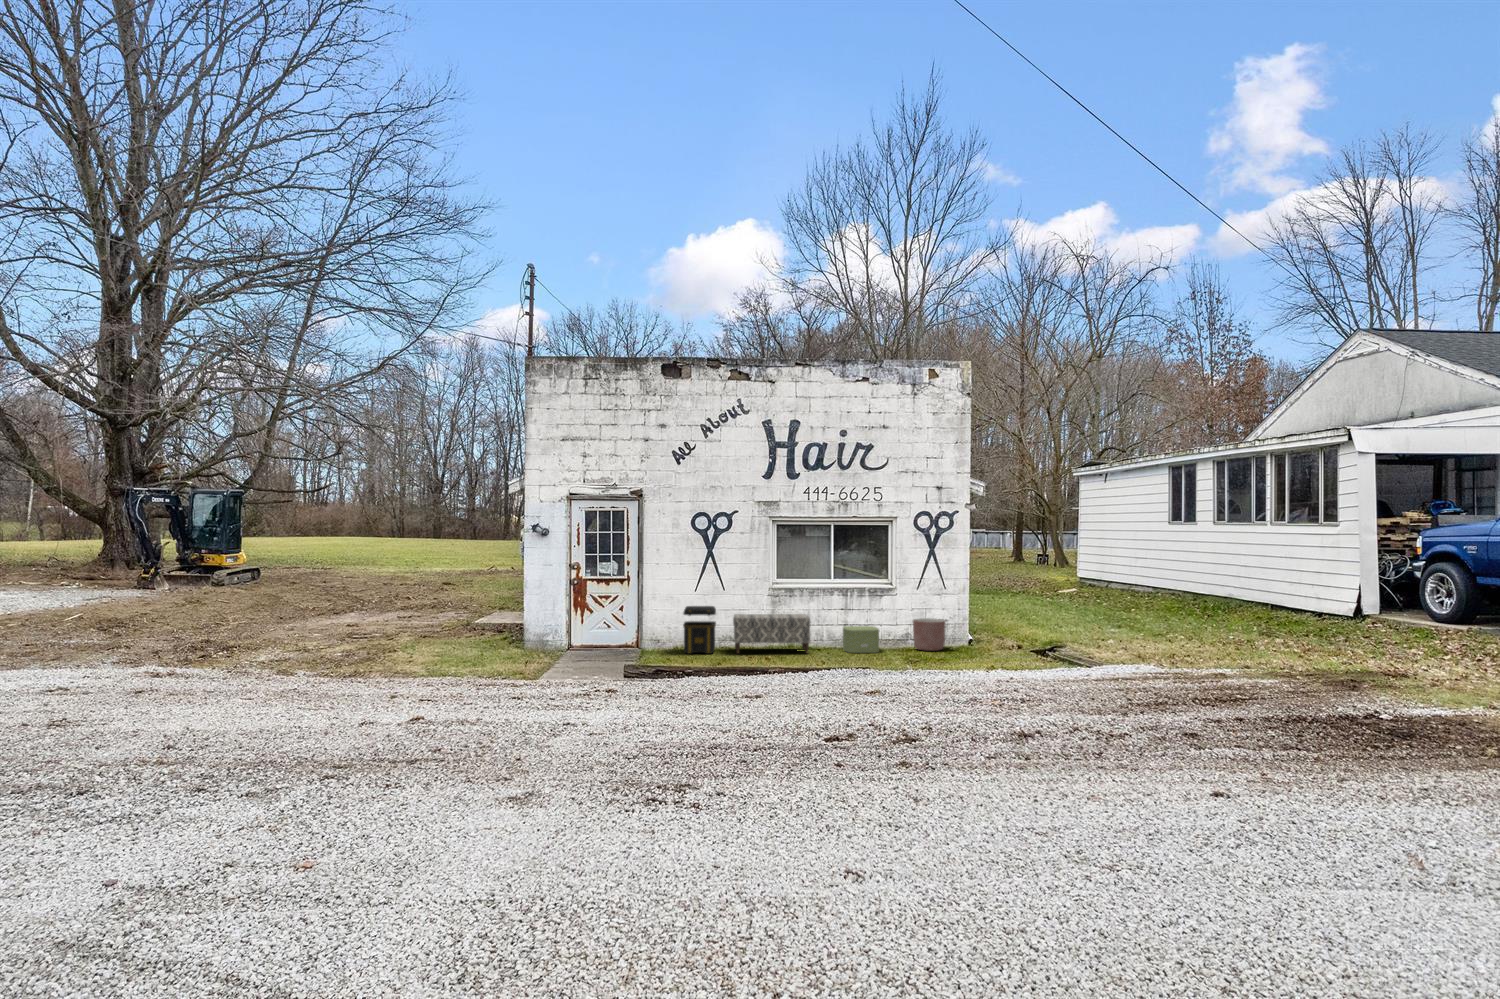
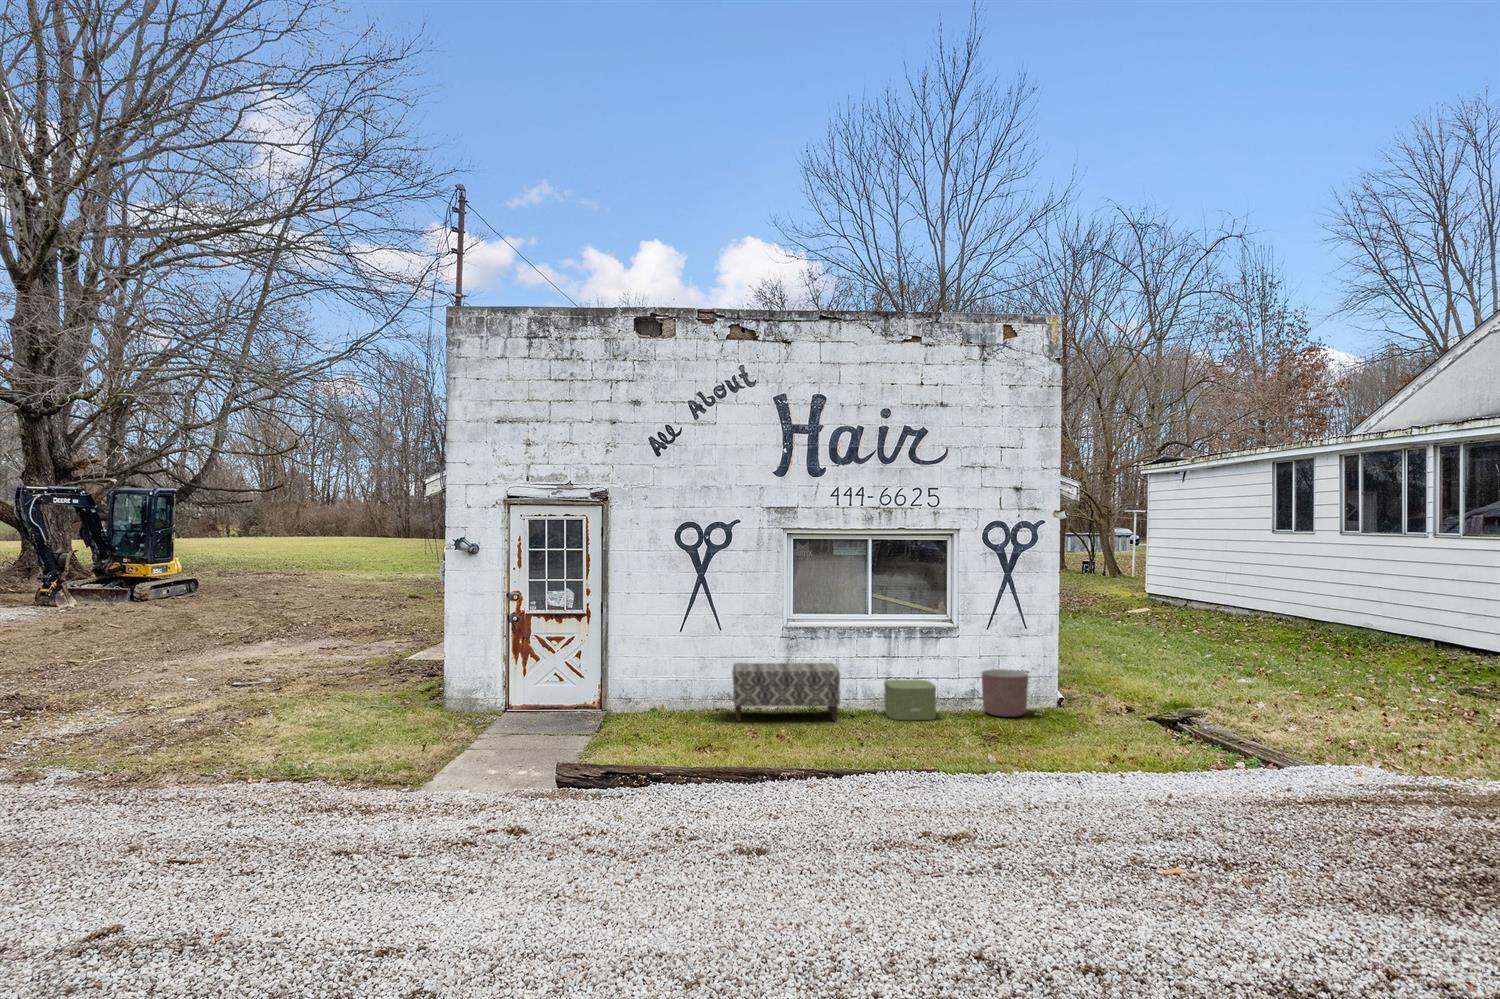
toolbox: present [683,606,716,654] -> none [662,652,709,720]

